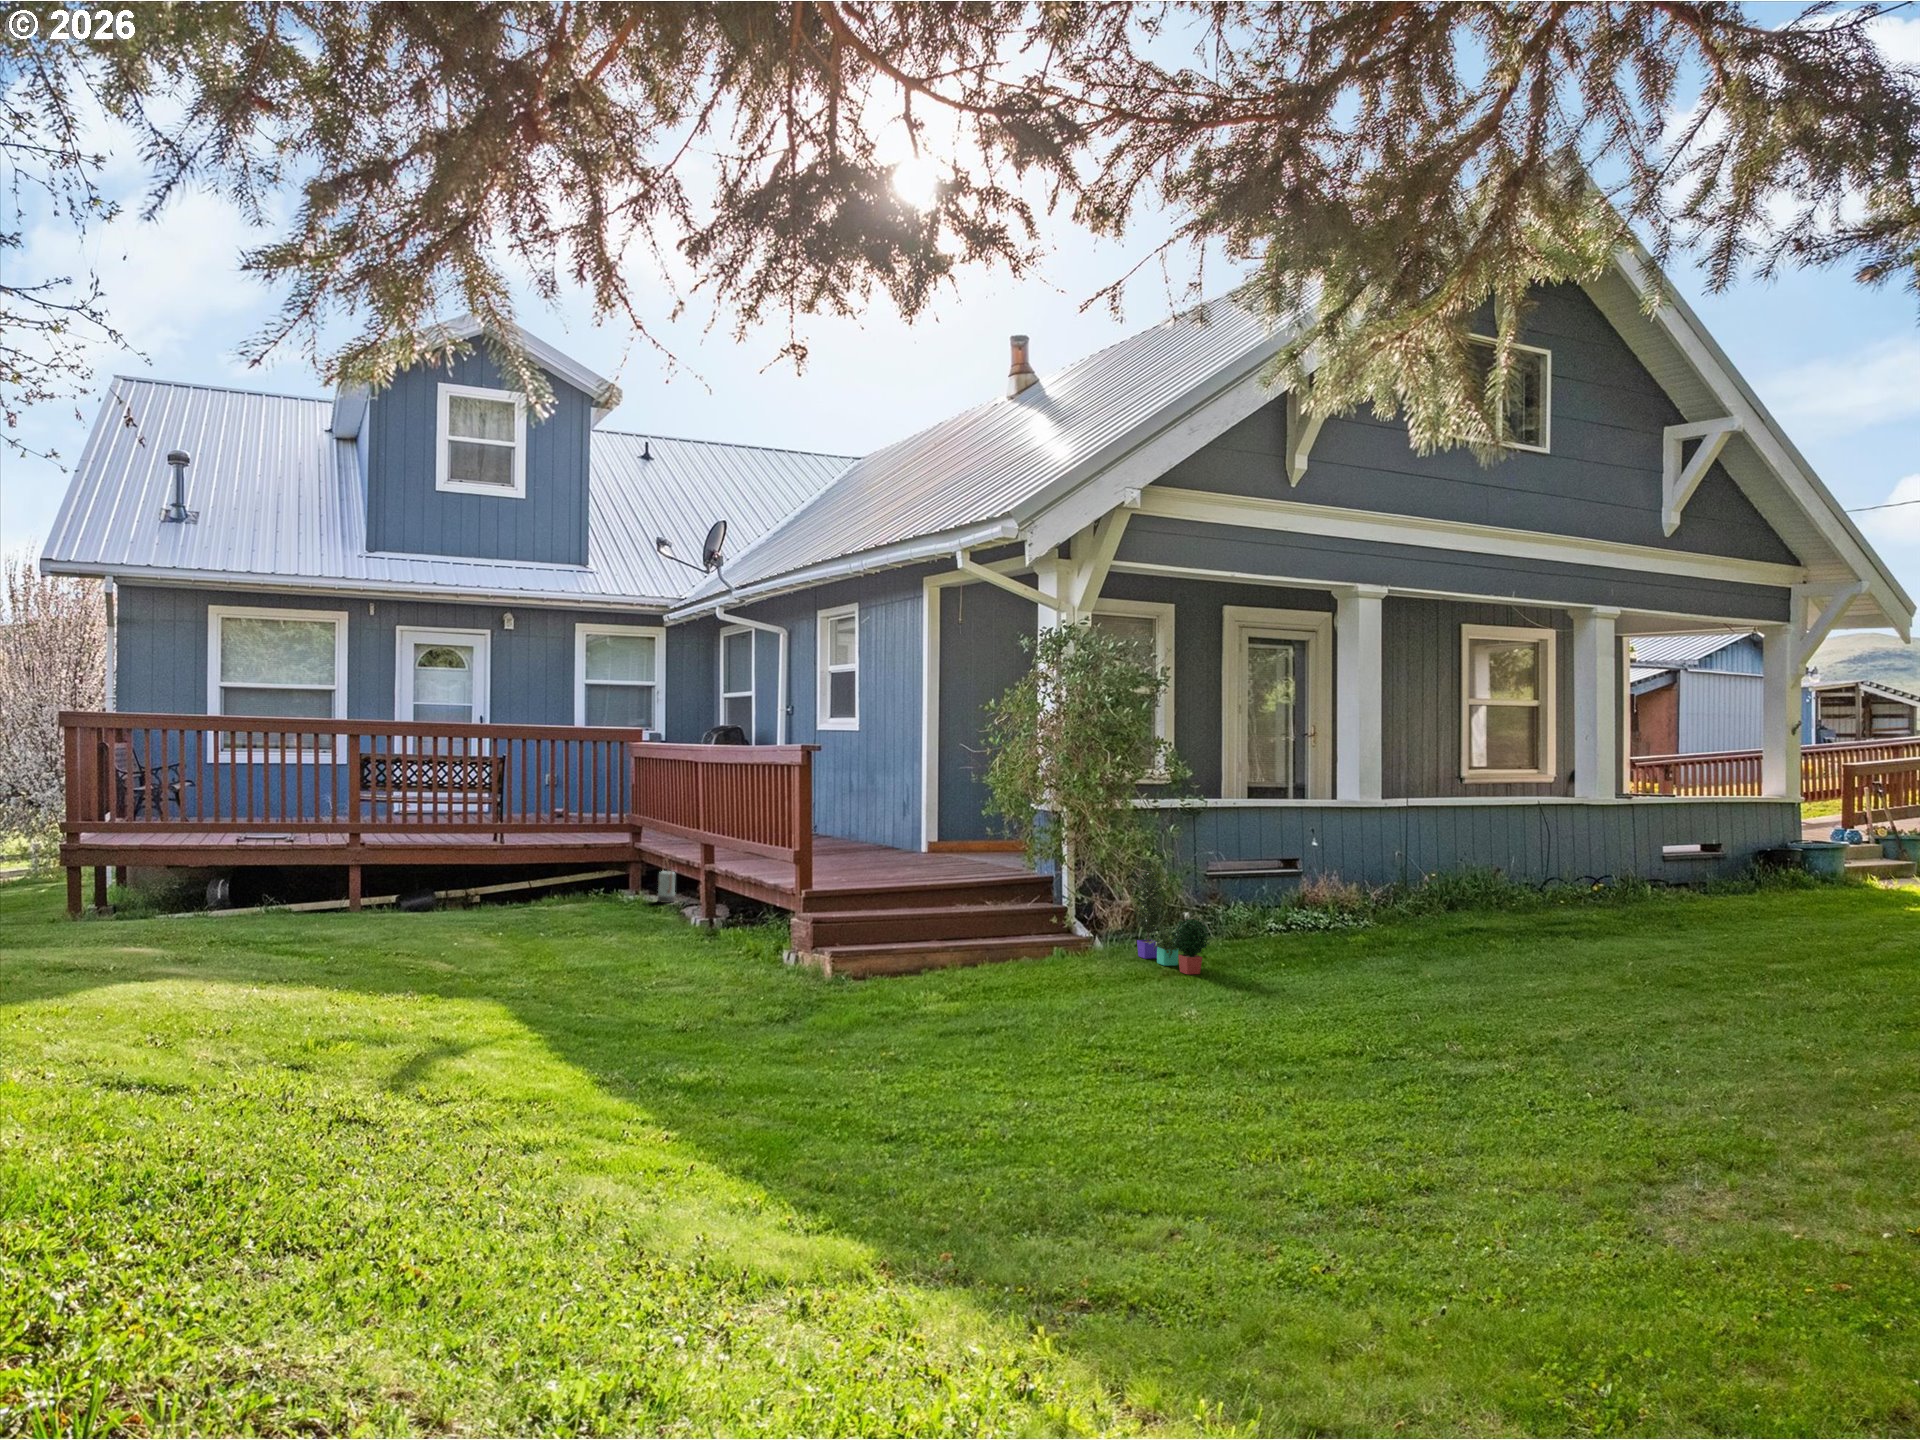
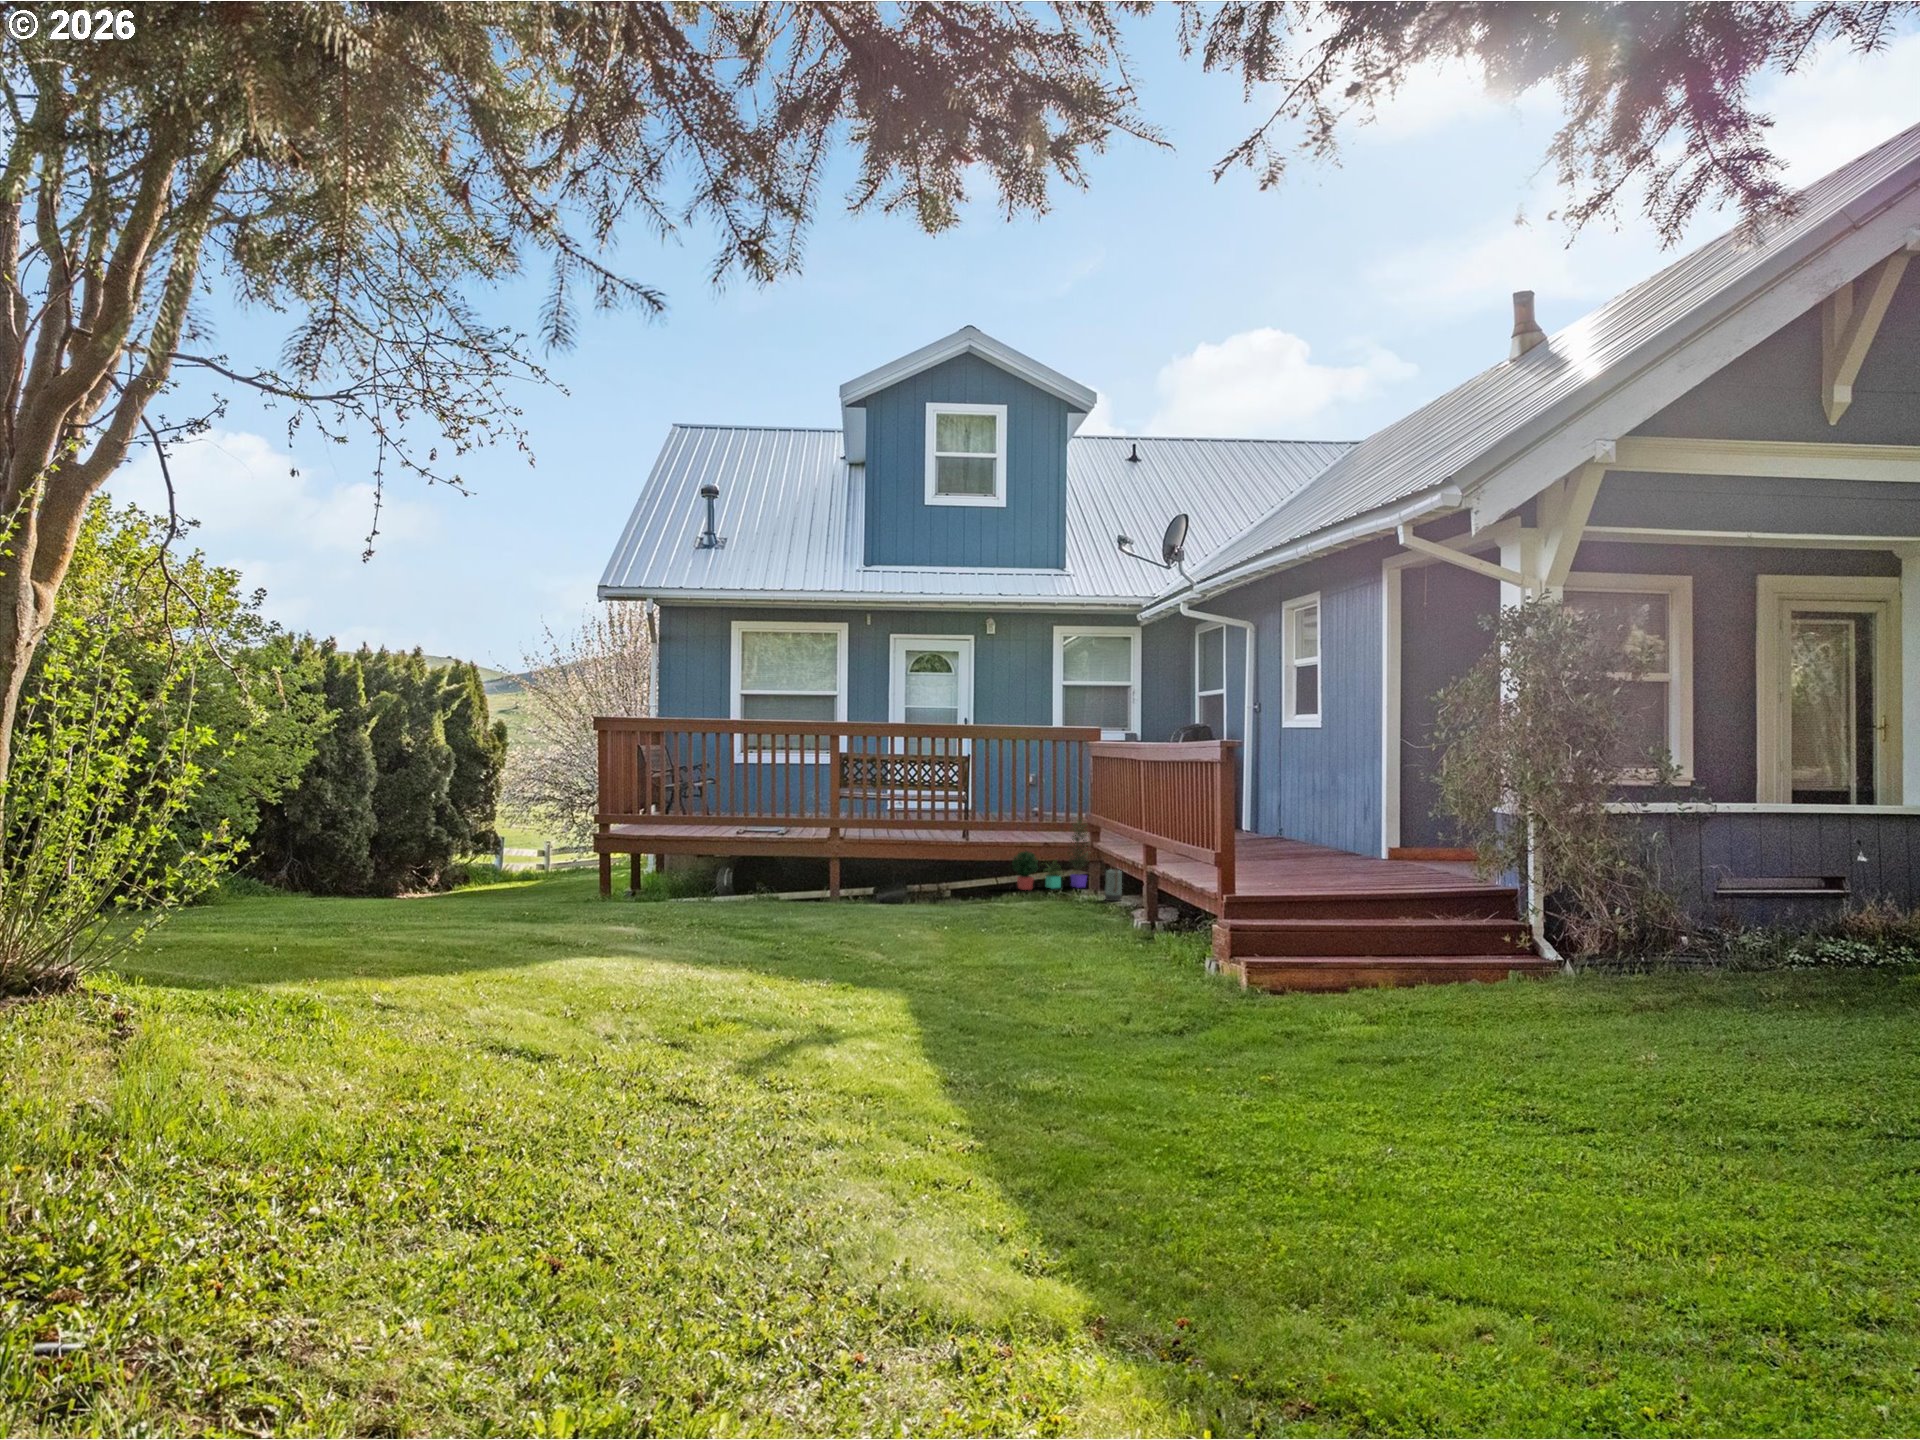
potted plant: present [1134,866,1210,974] -> present [1013,821,1091,890]

